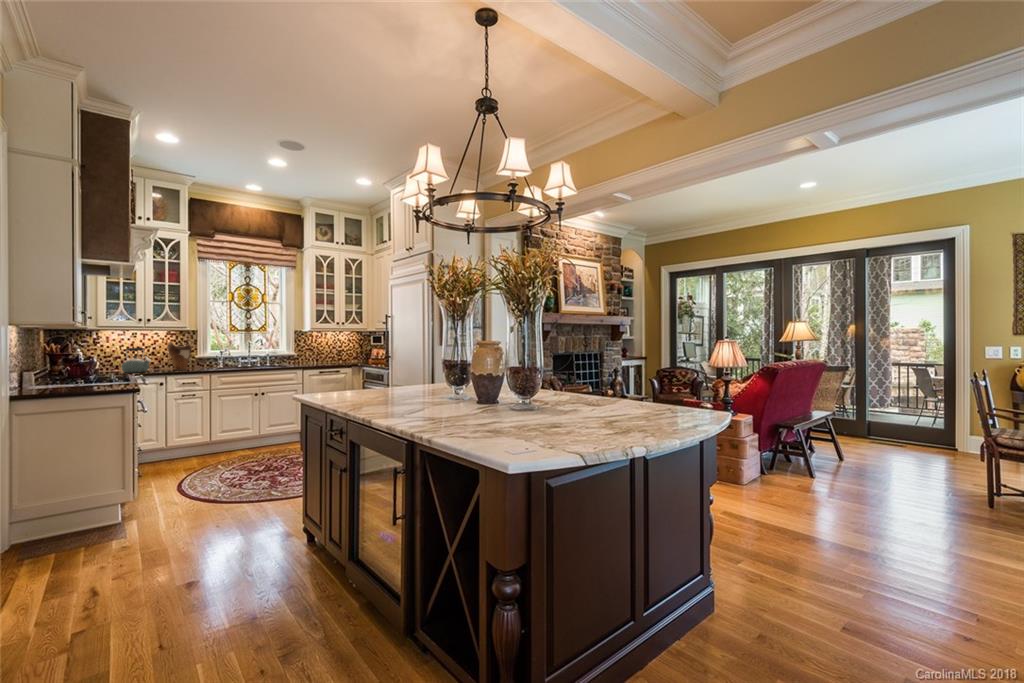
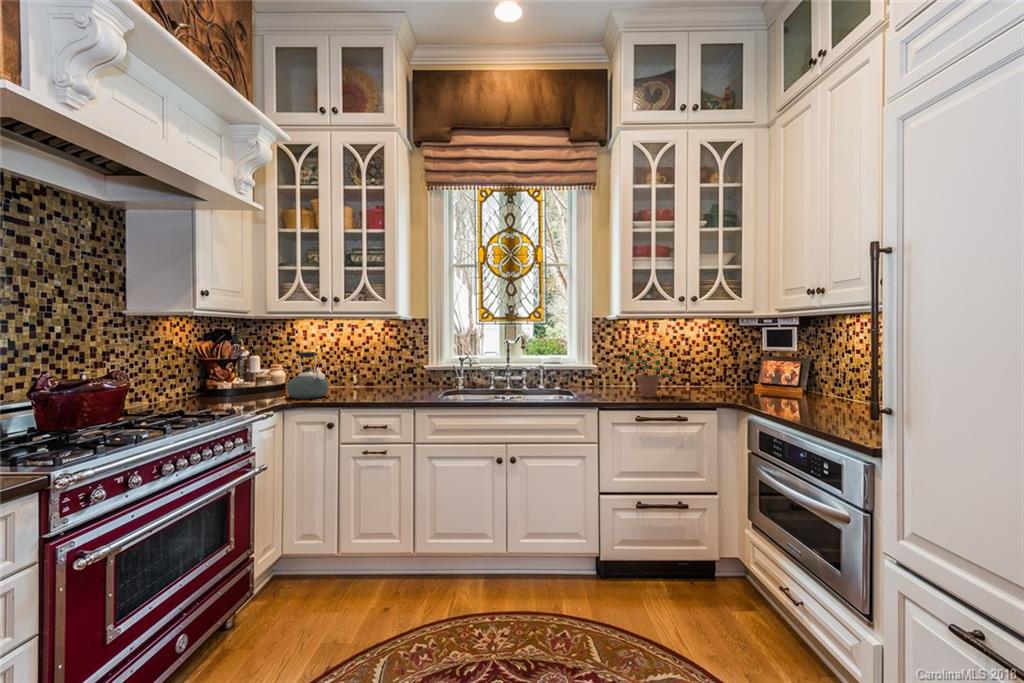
potted plant: none [311,339,338,365] -> present [626,337,673,397]
vase: present [168,342,192,370] -> none [363,341,406,394]

